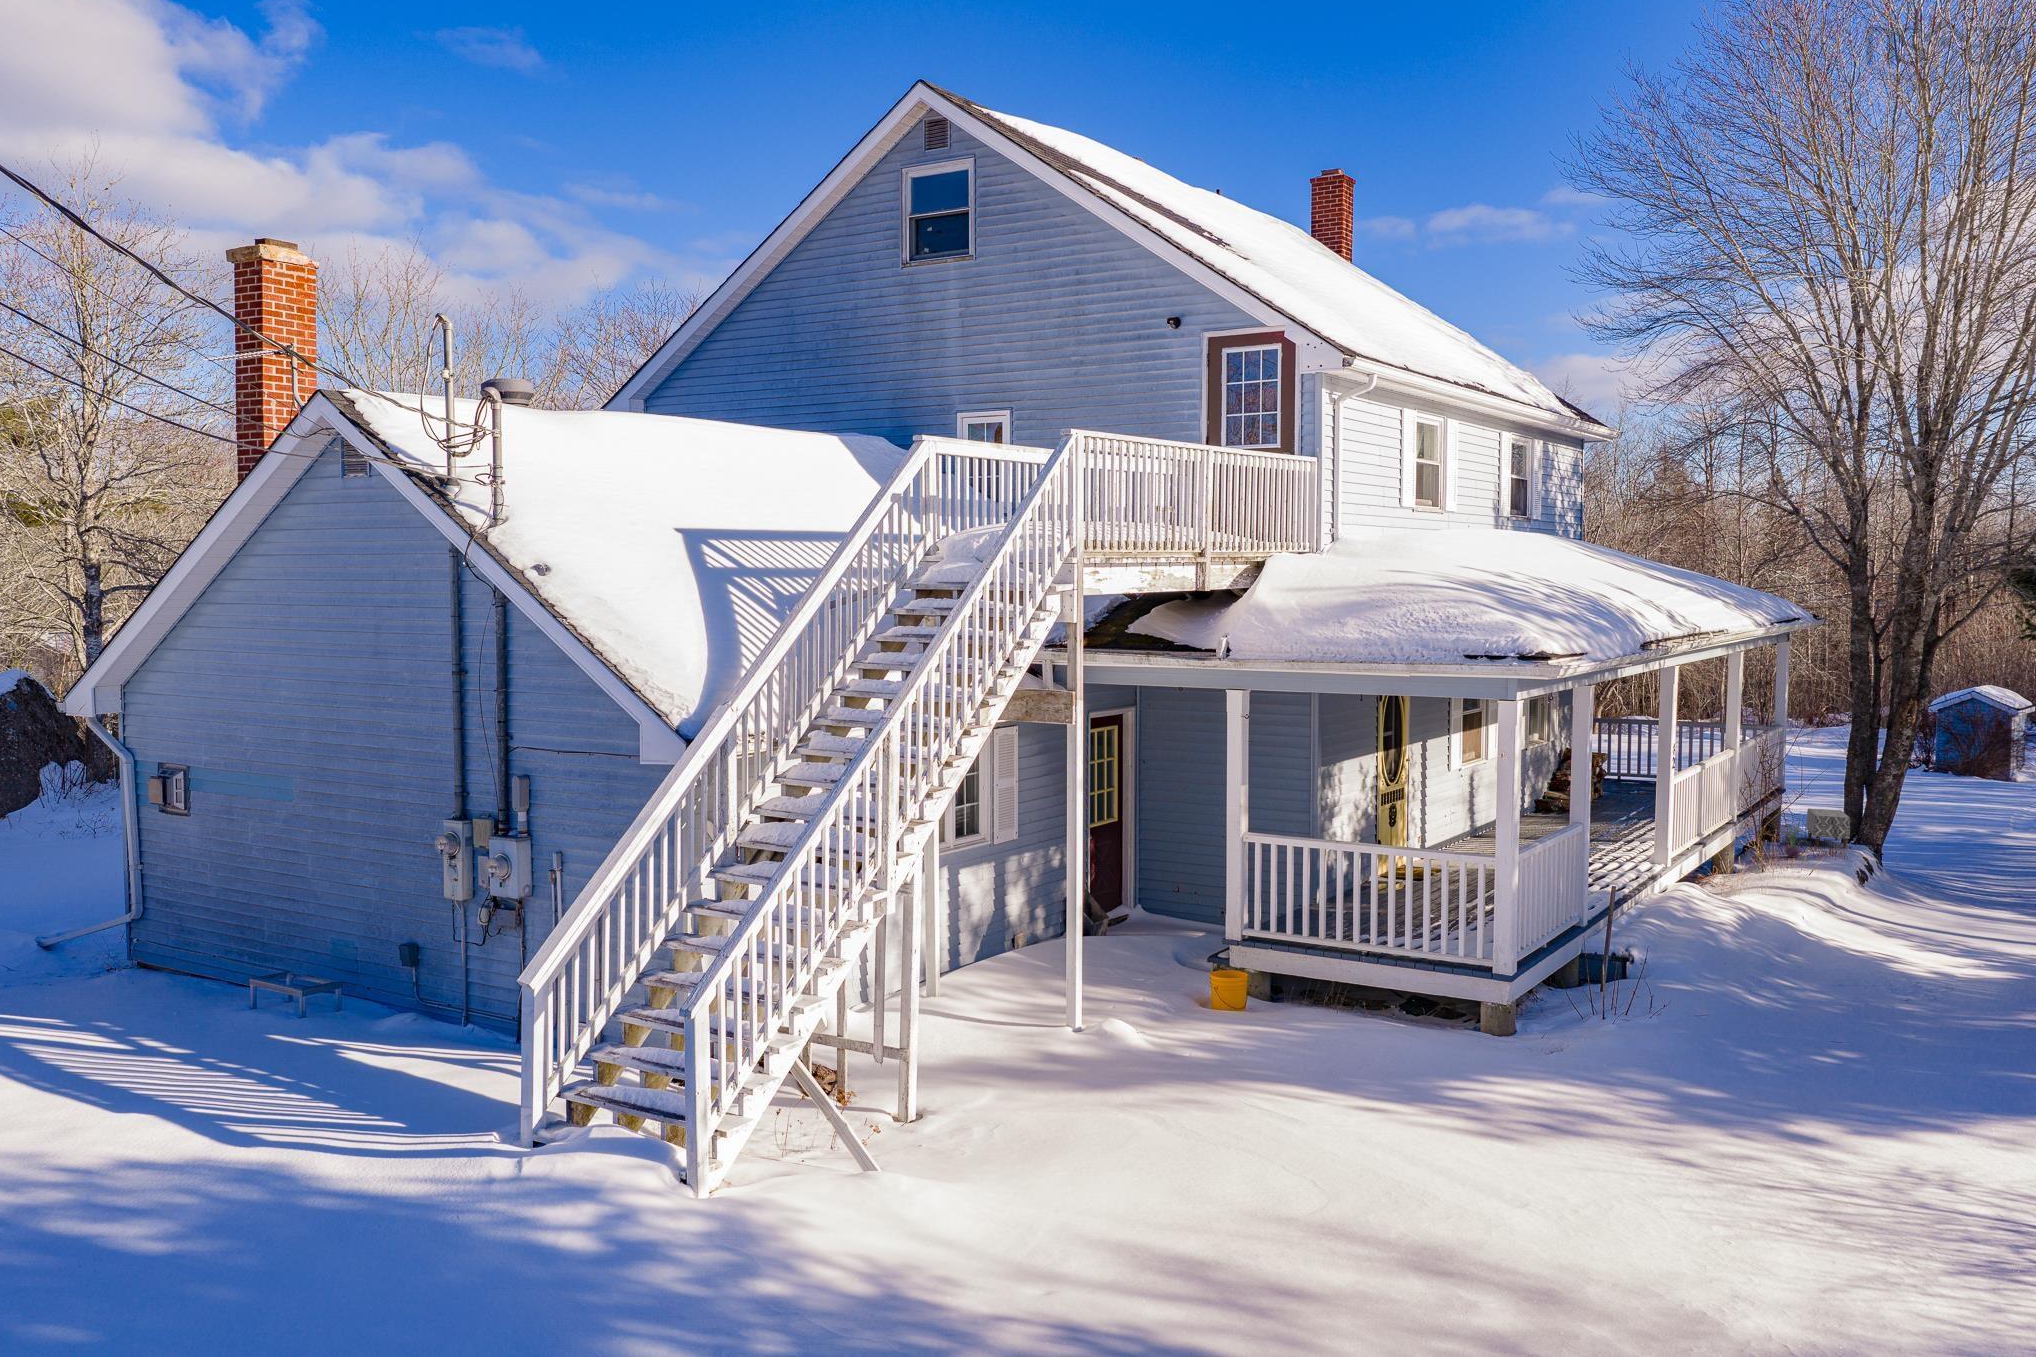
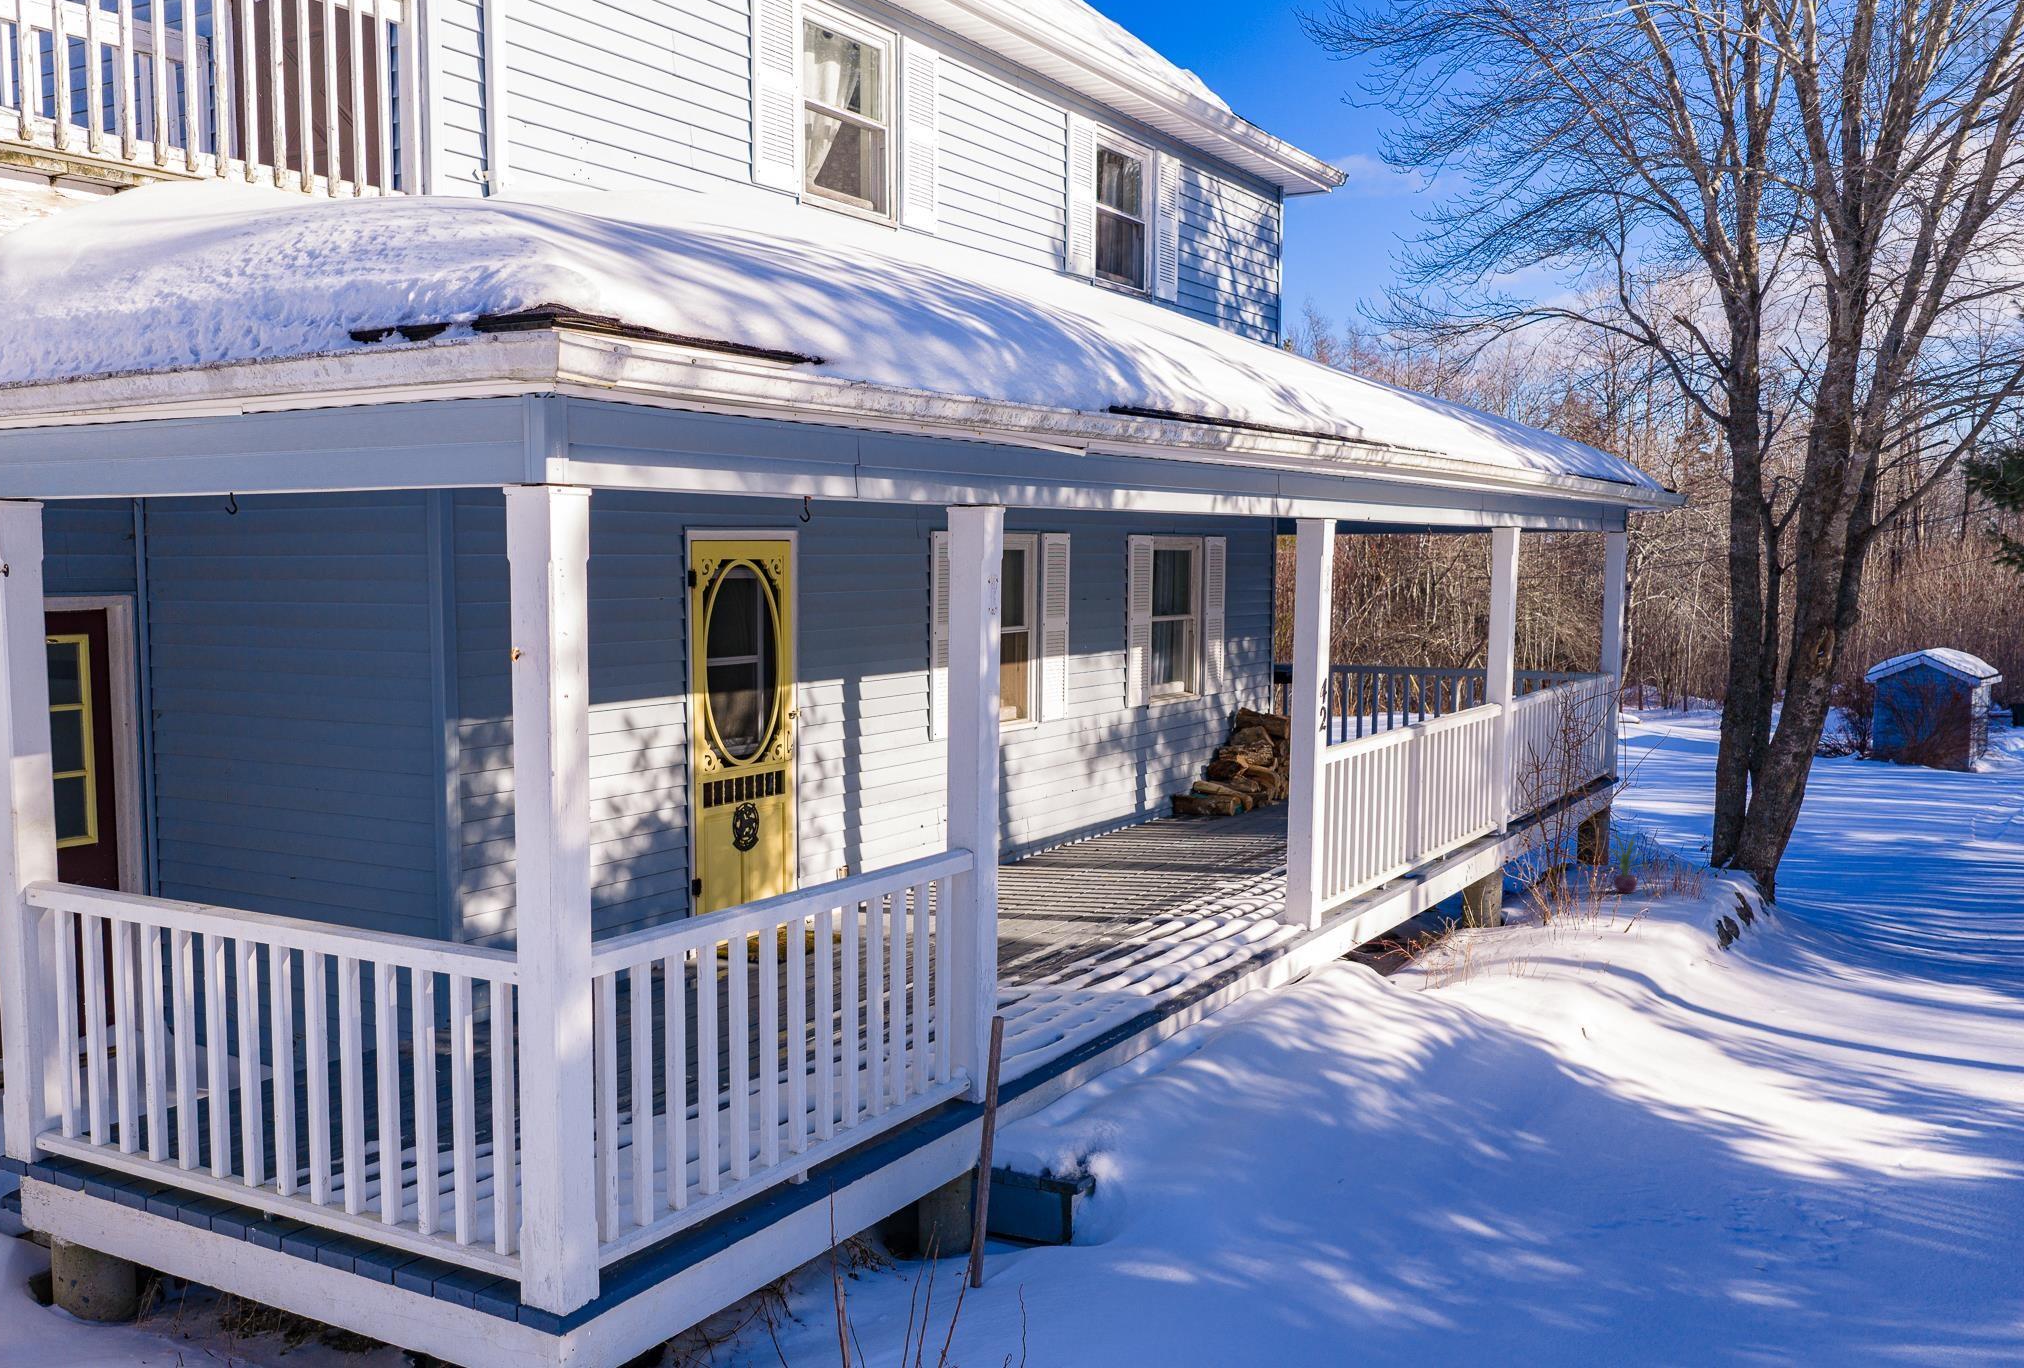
bench: present [1806,809,1850,848] -> none [1661,811,1725,876]

